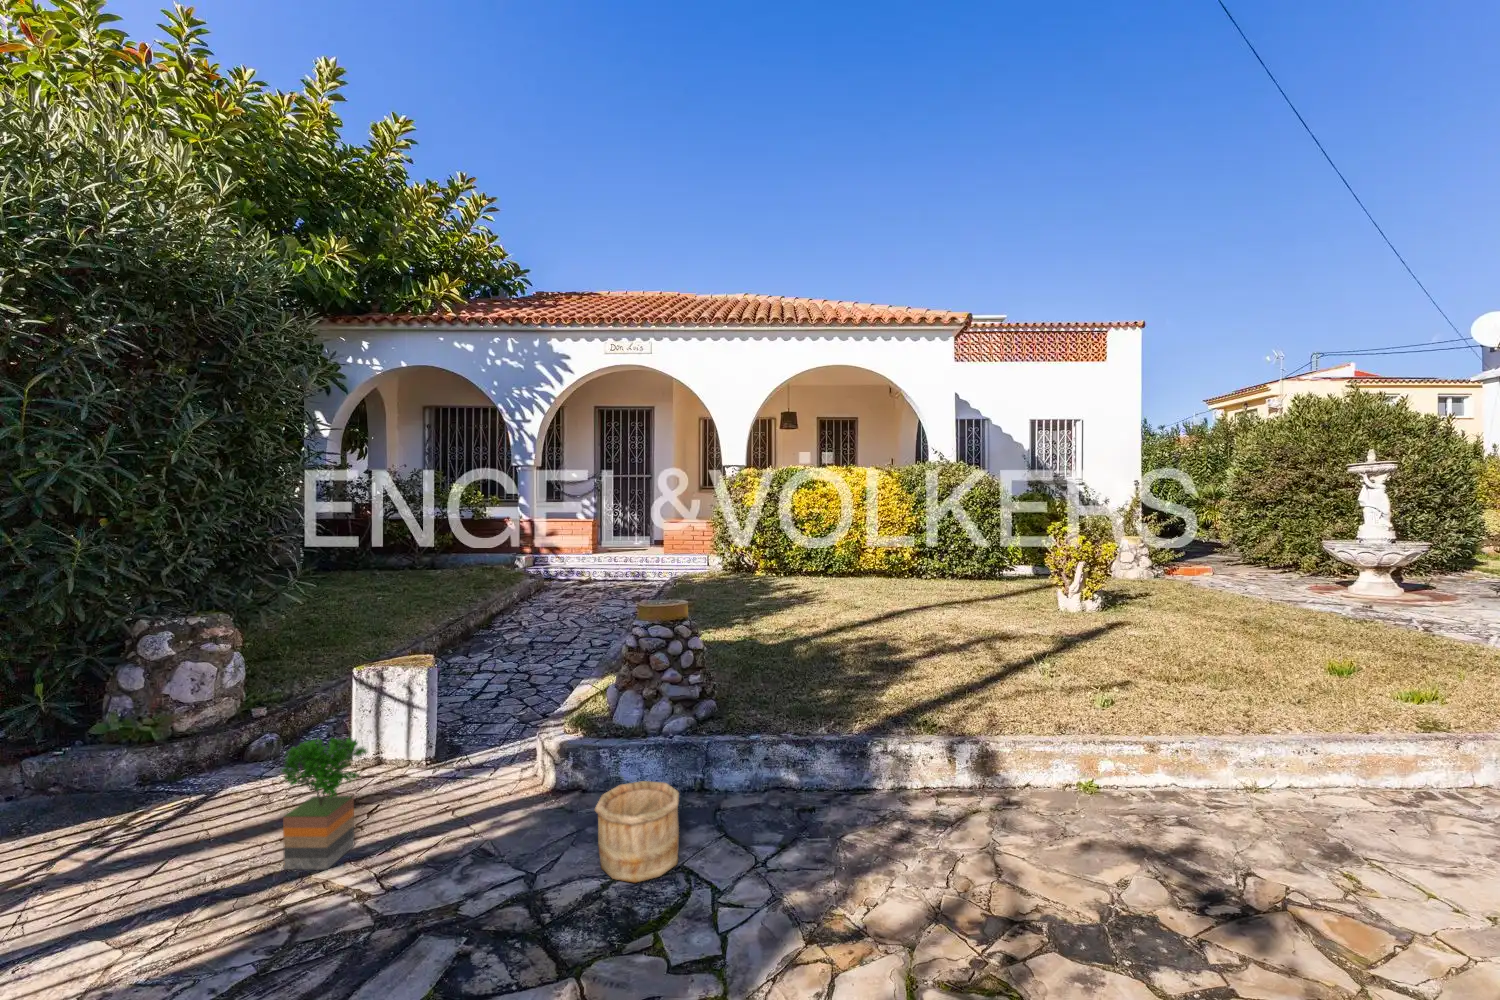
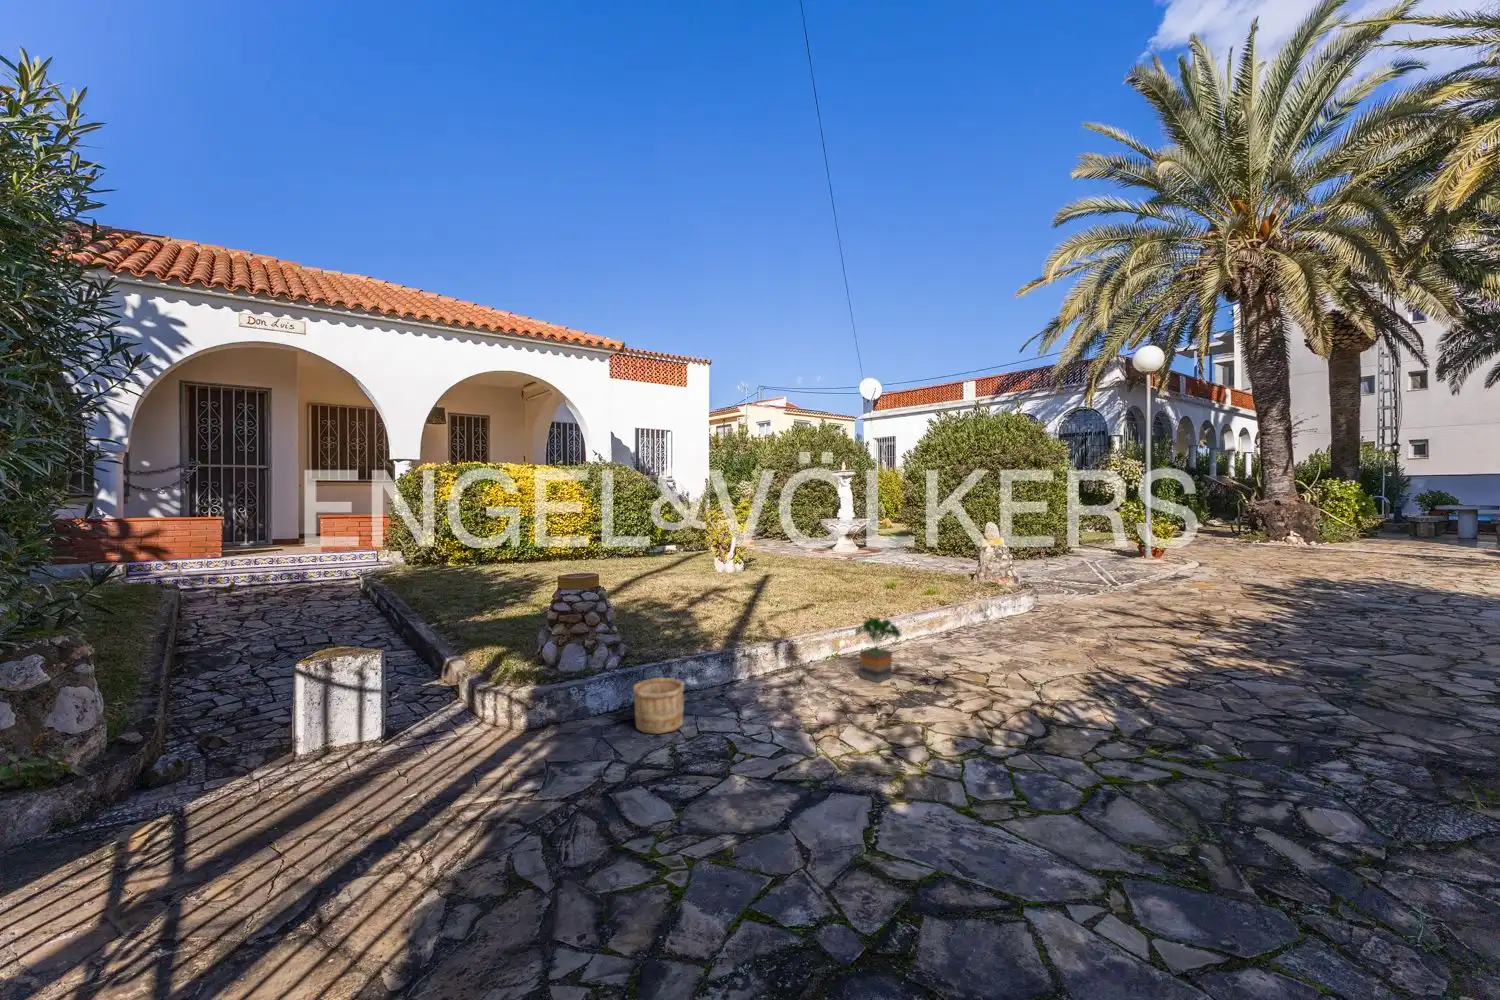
potted tree: present [282,738,367,869] -> present [855,618,901,682]

